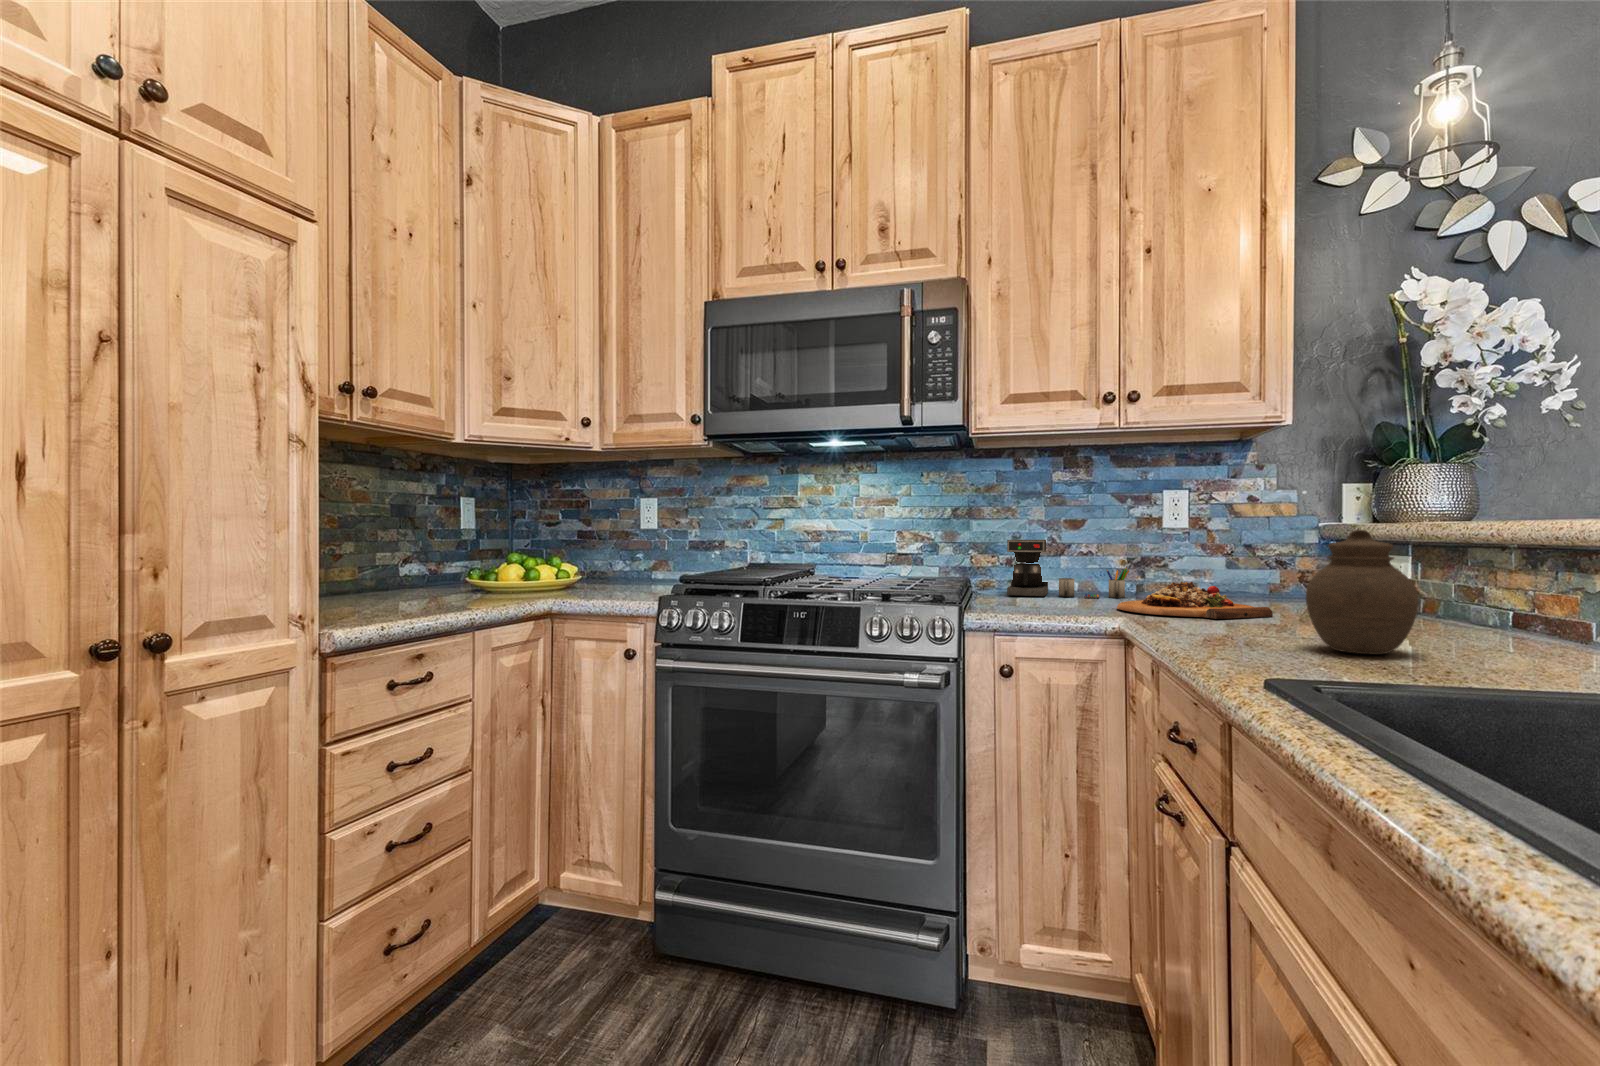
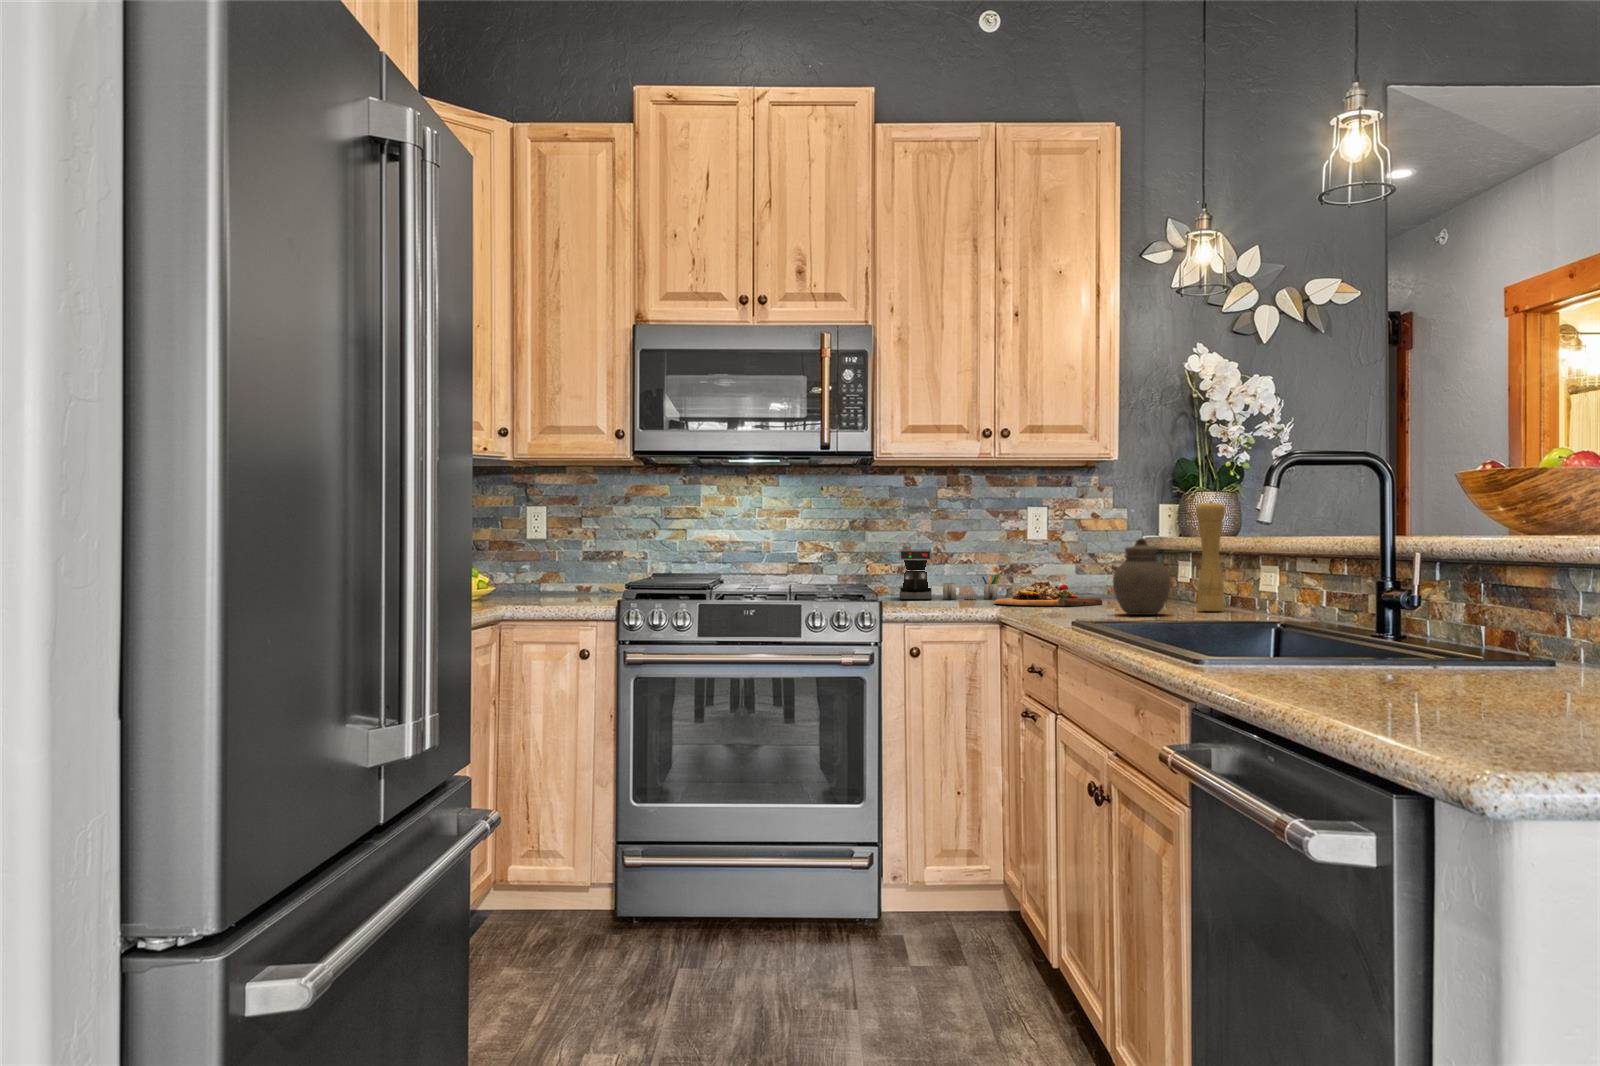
pepper mill: none [1455,467,1518,648] -> present [1196,501,1225,611]

